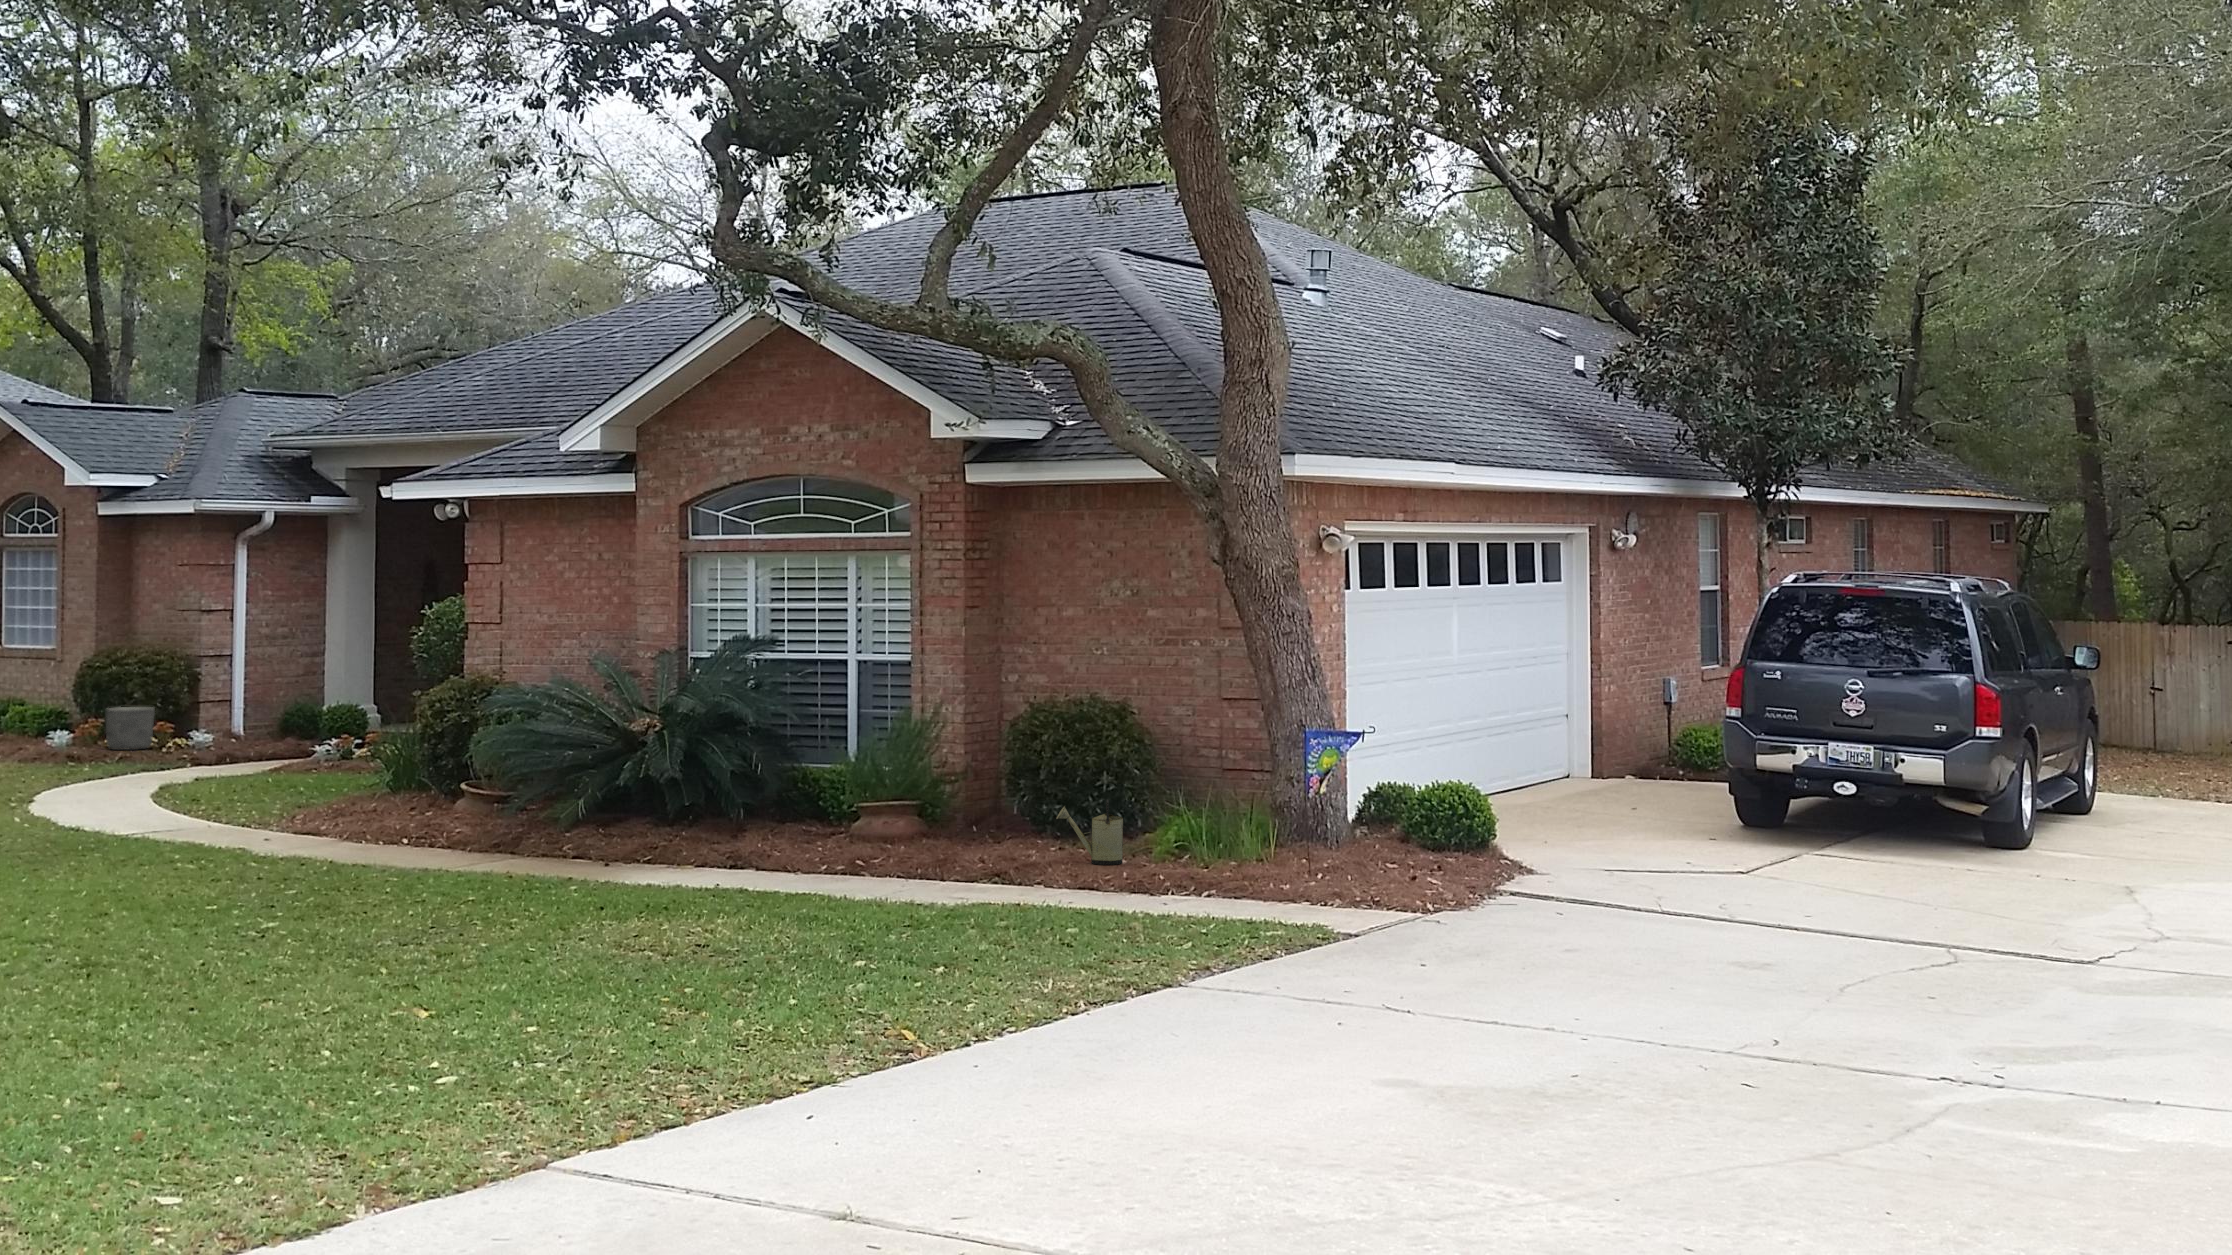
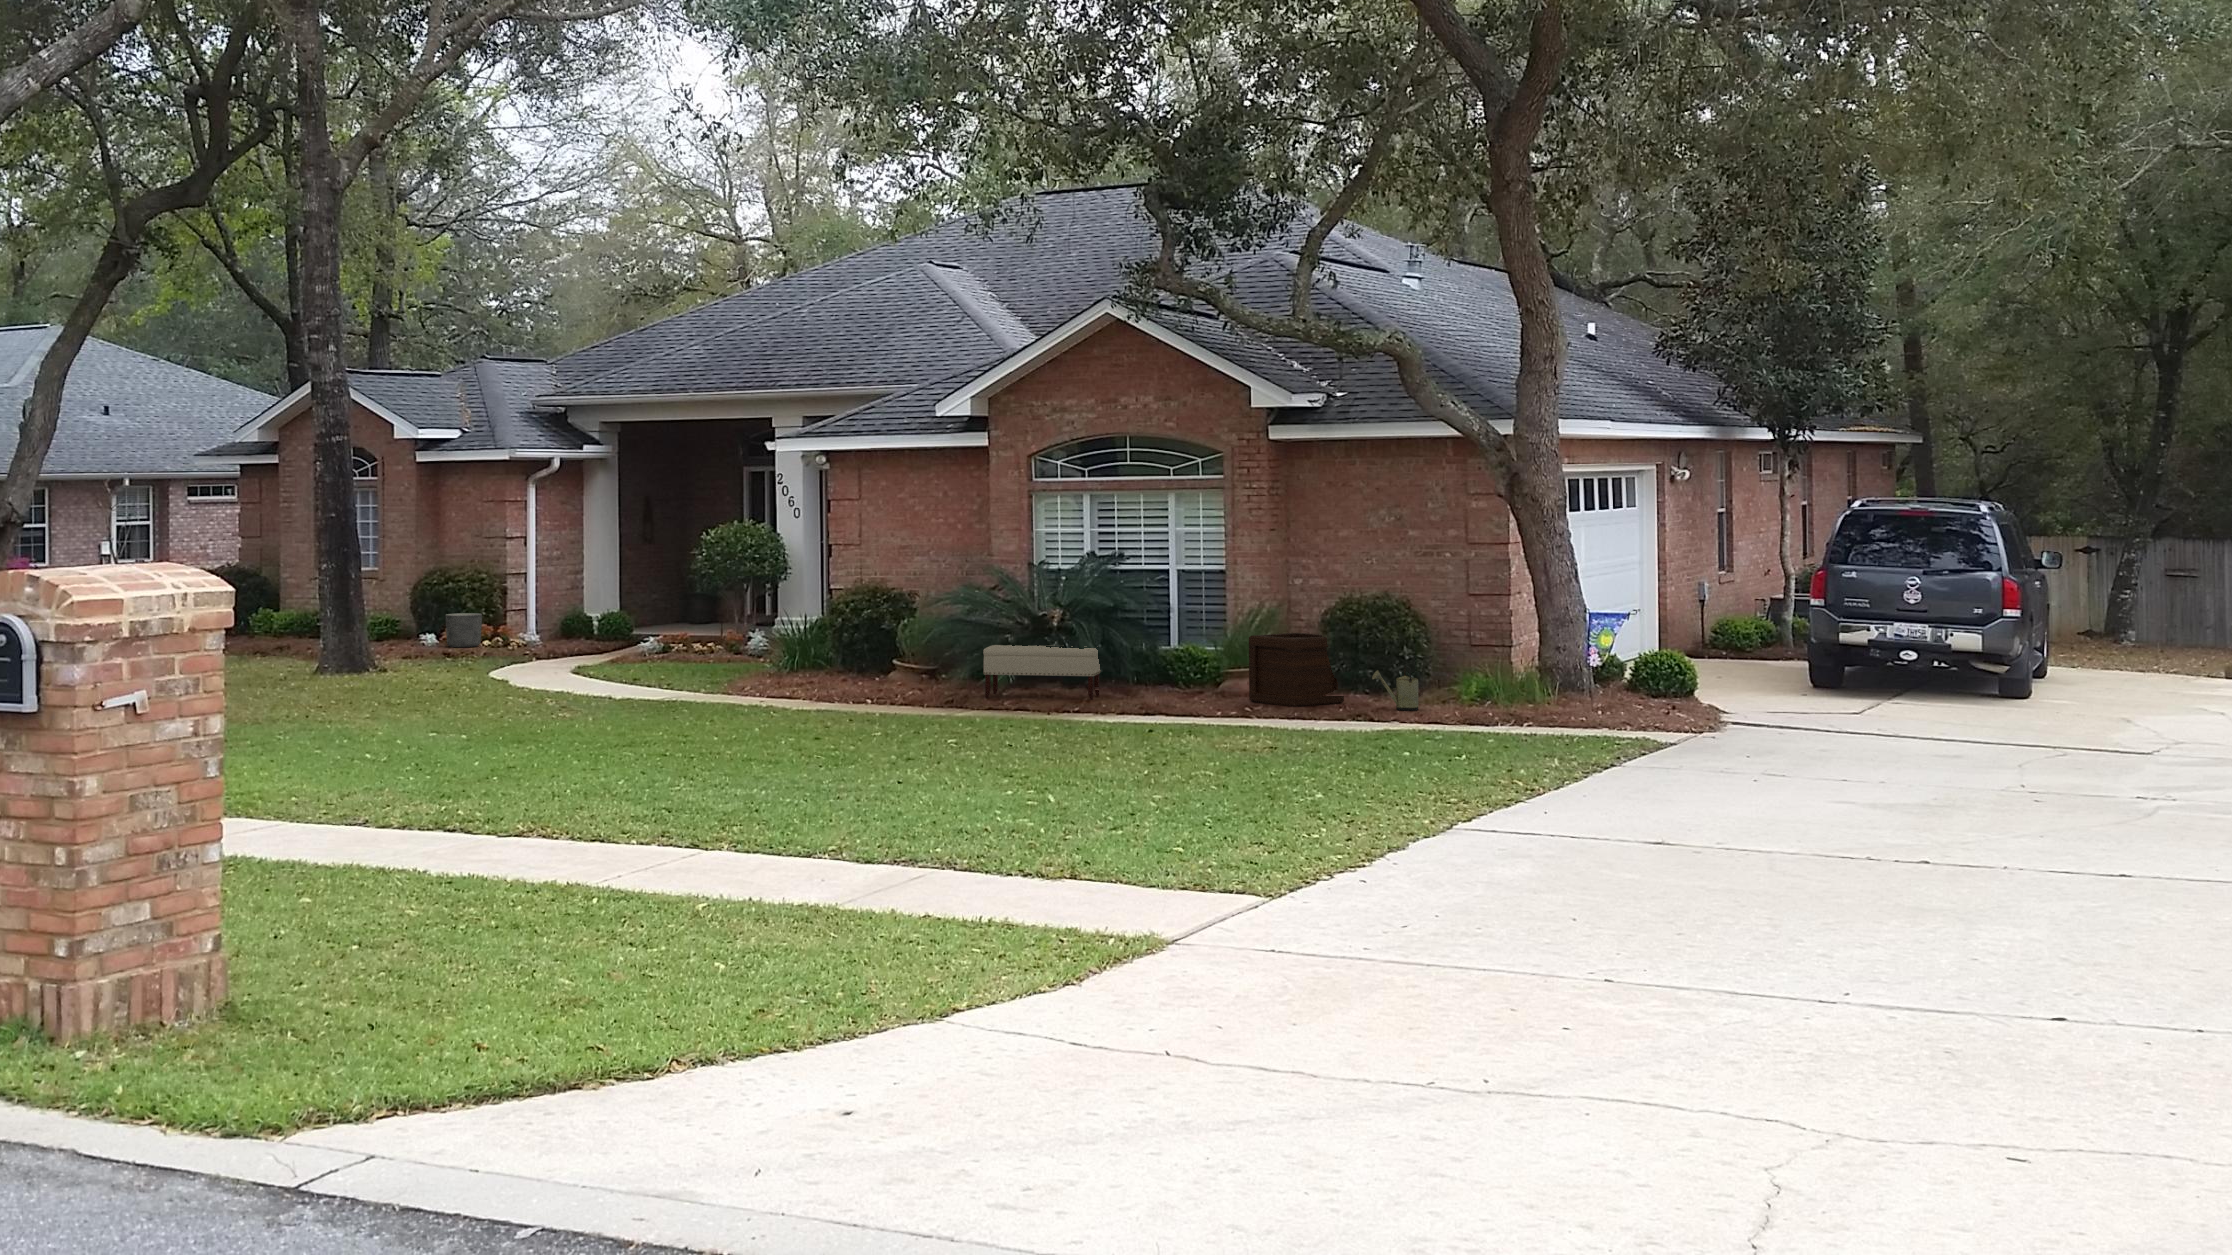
wooden crate: none [915,749,1042,857] -> present [1249,633,1344,707]
bench: none [565,762,733,841] -> present [983,645,1101,700]

